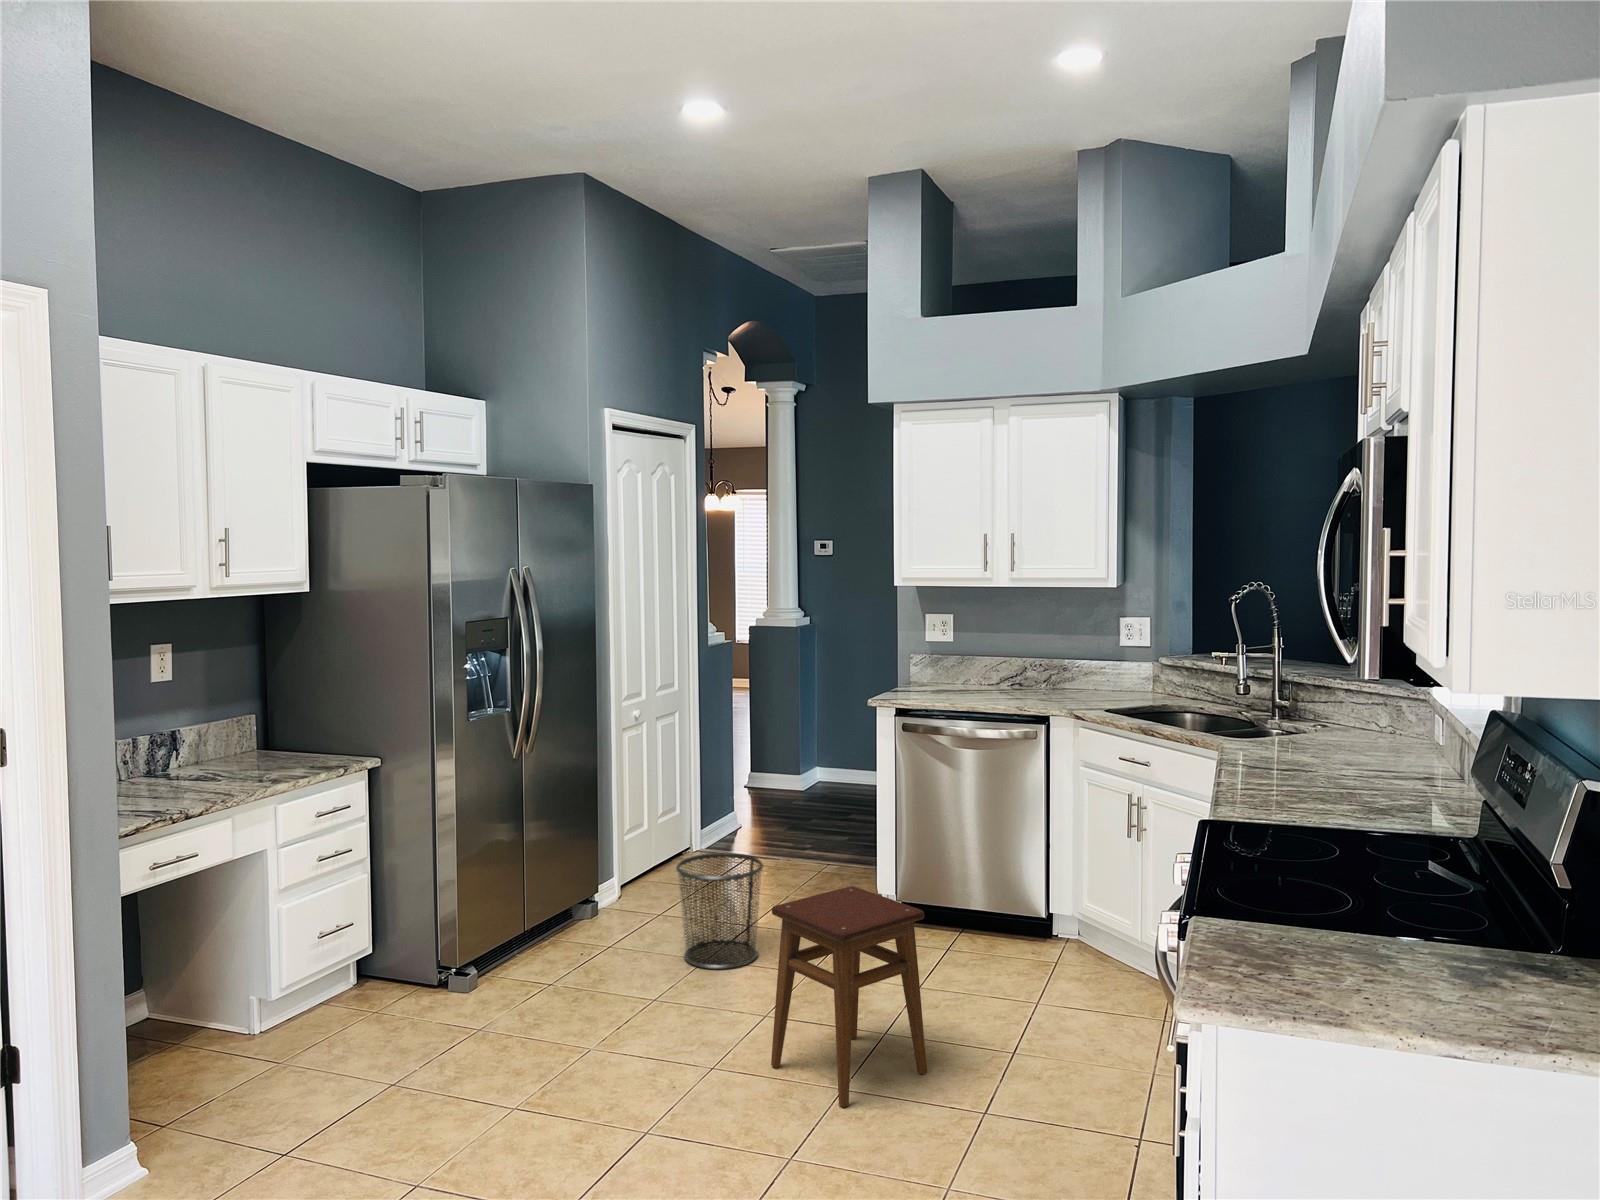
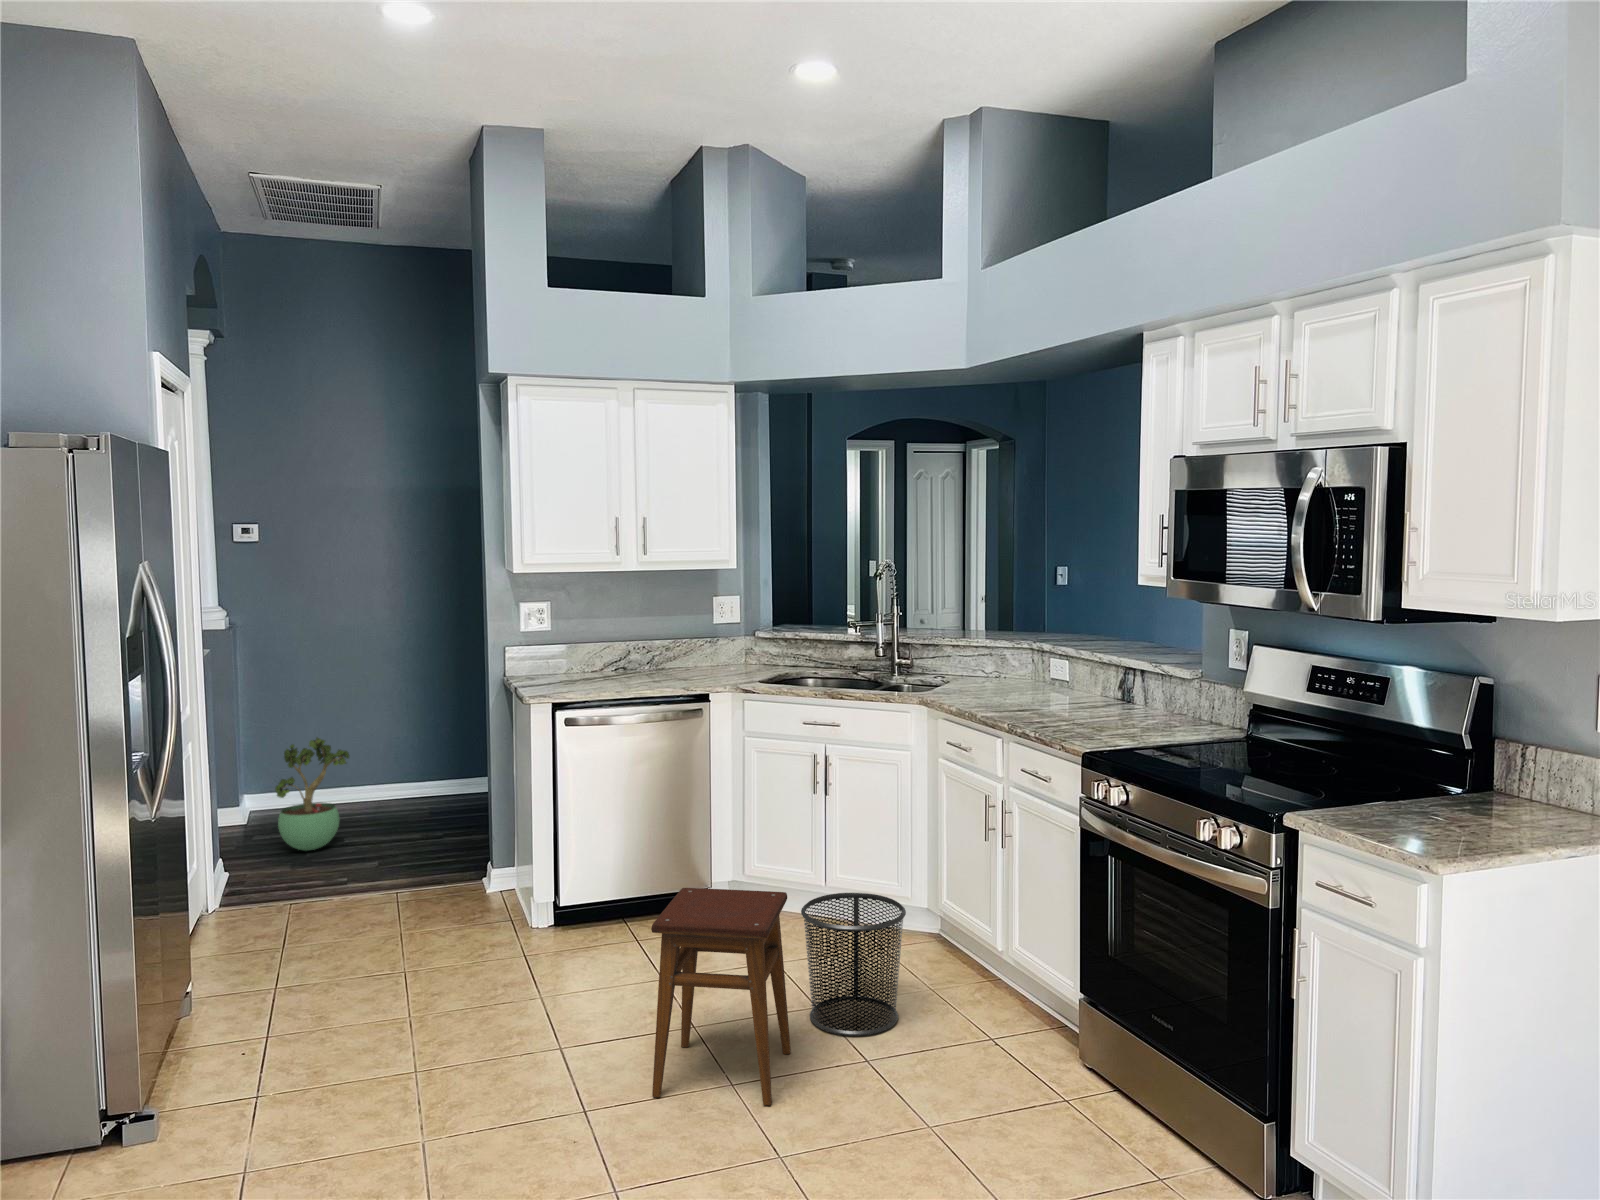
potted plant: none [785,721,848,816] -> present [275,738,349,851]
waste bin: present [676,853,763,969] -> present [801,893,906,1036]

